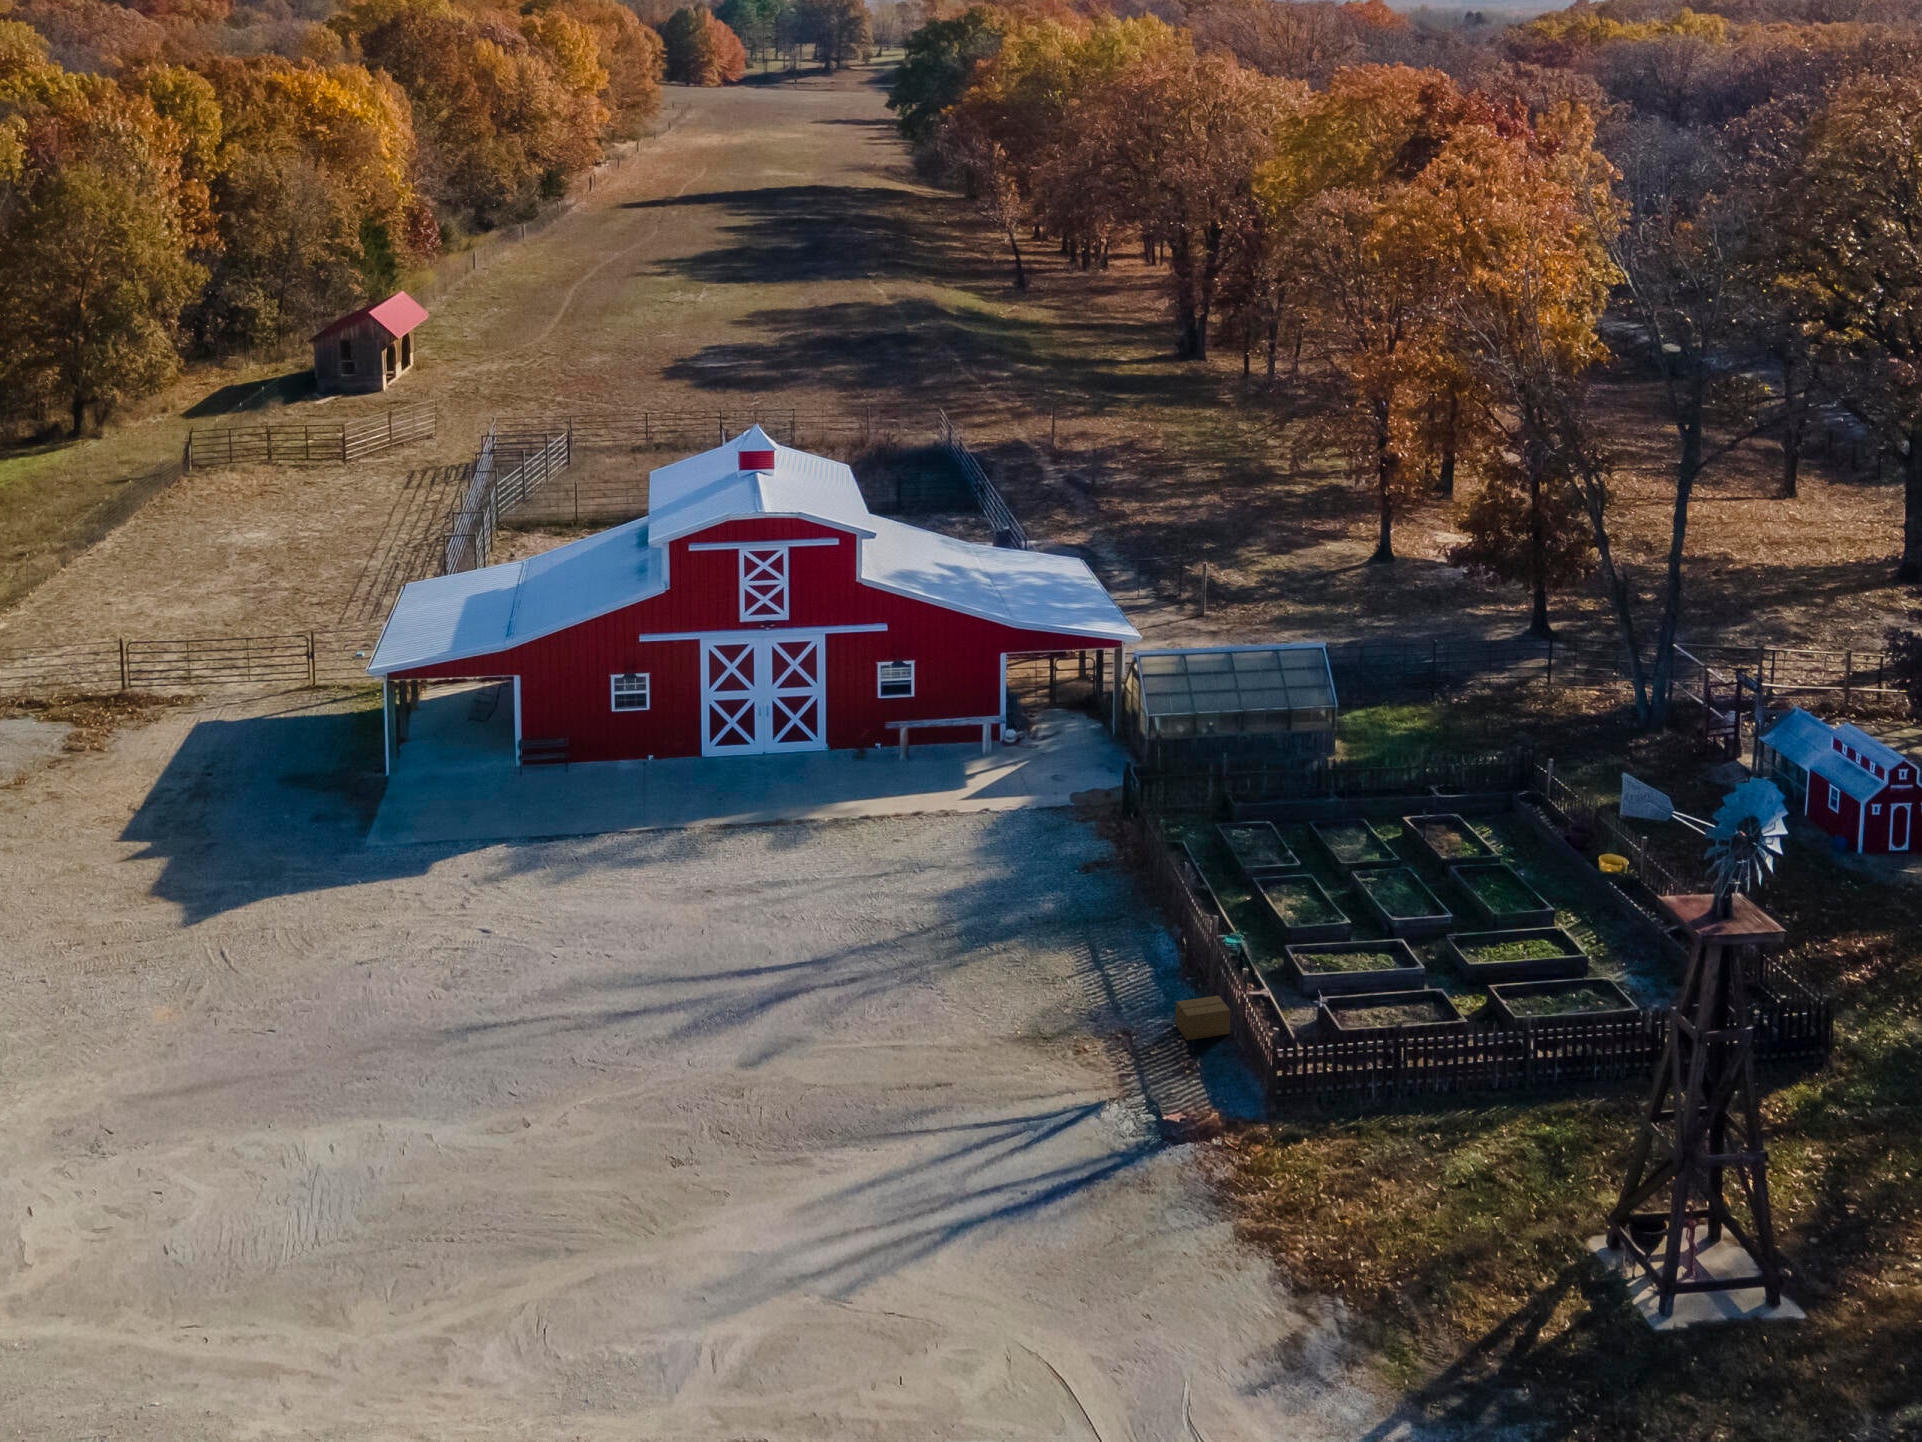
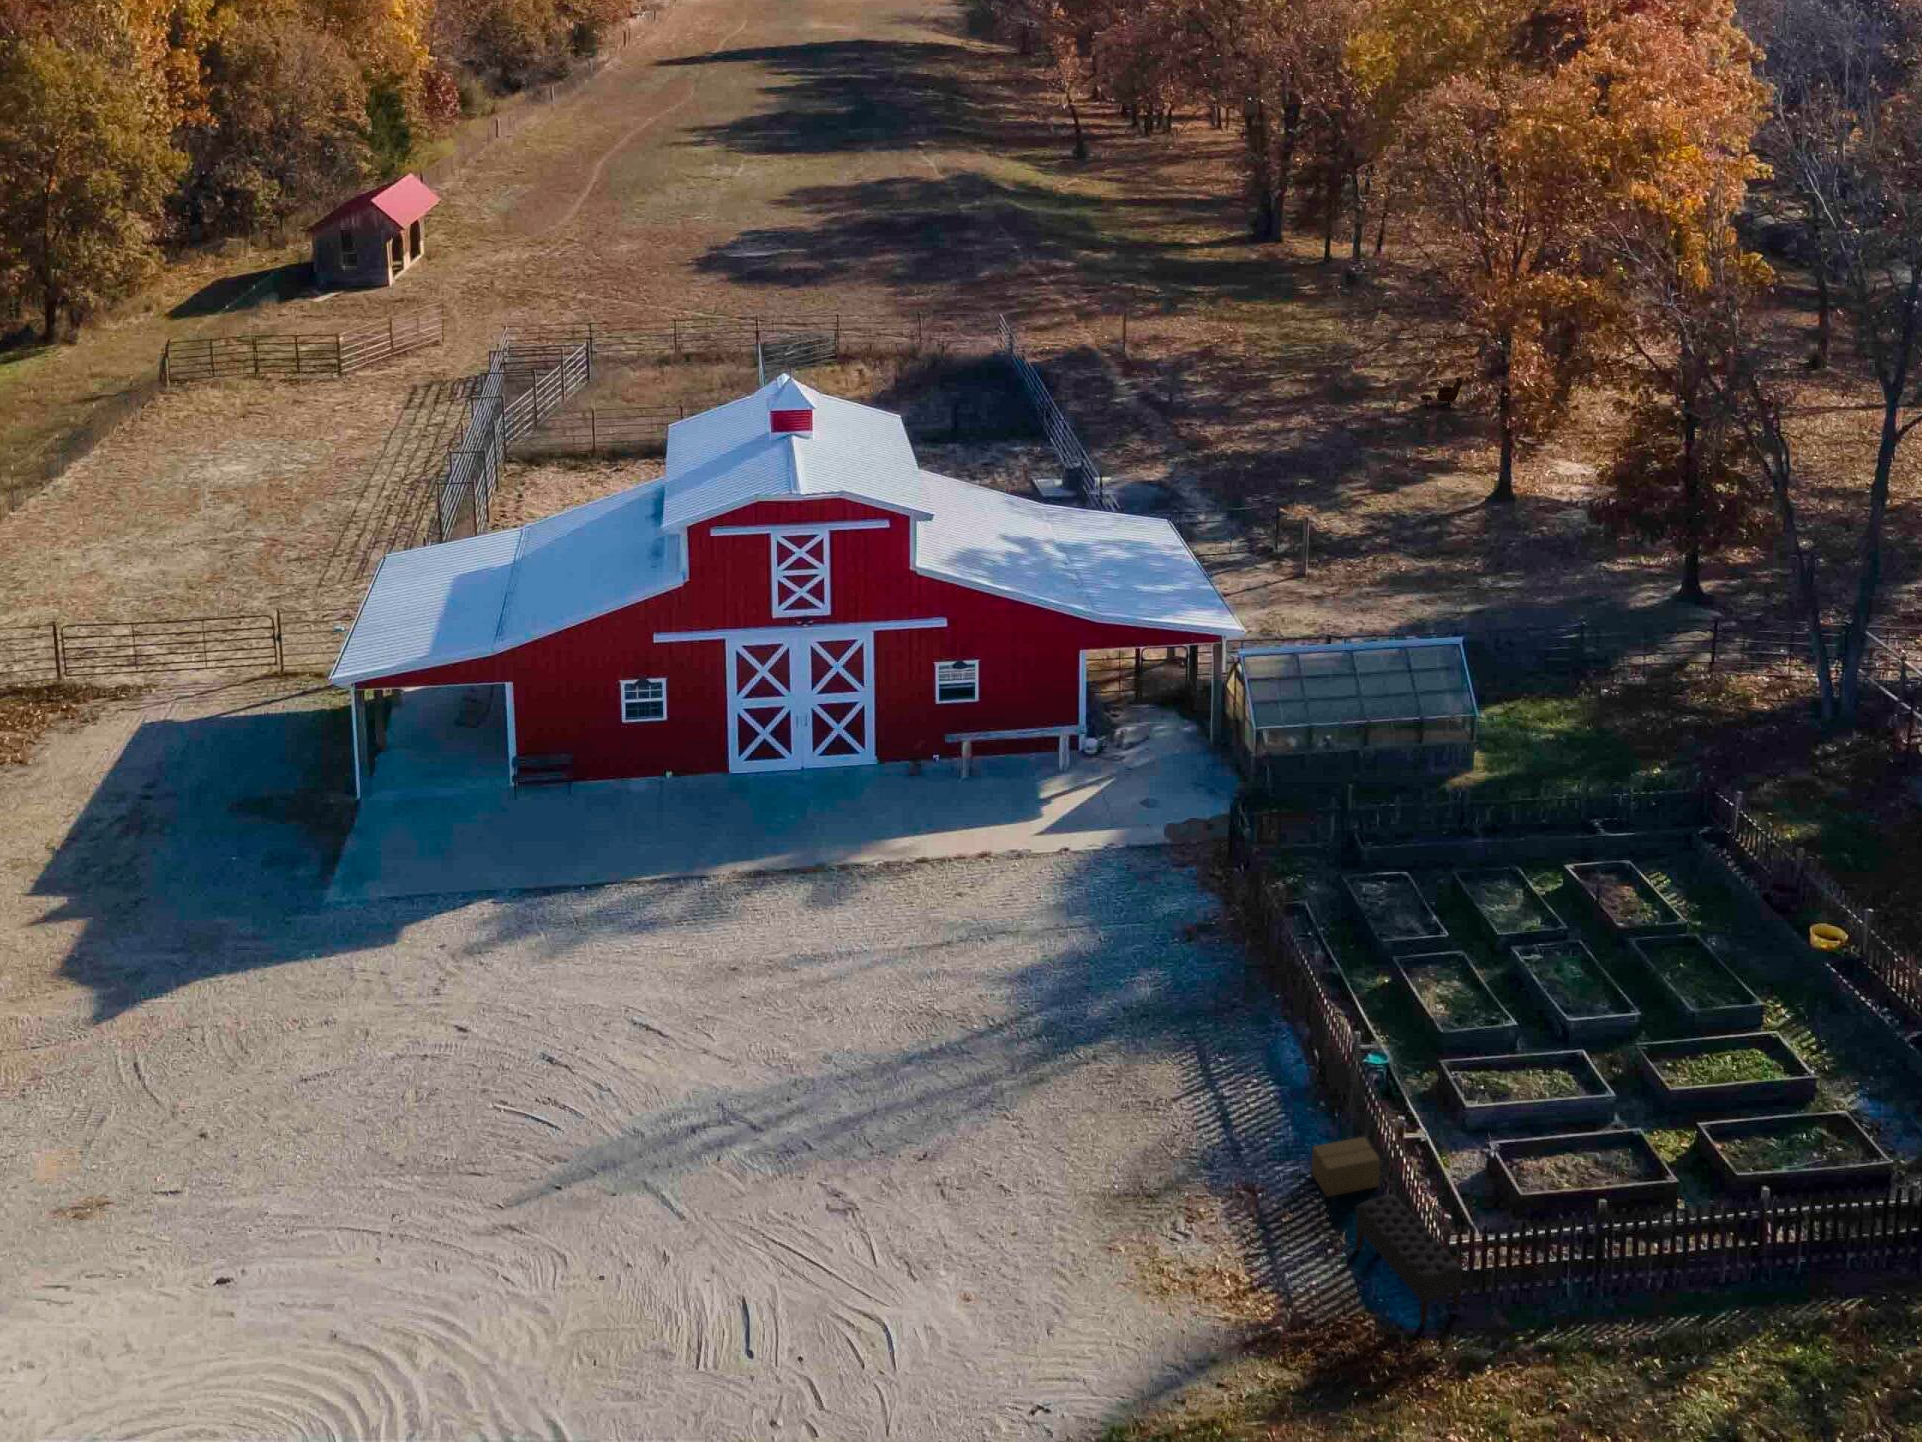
lounge chair: none [1317,464,1356,493] -> present [1420,377,1462,409]
bench: none [1206,1028,1289,1121] -> present [1355,1194,1464,1325]

